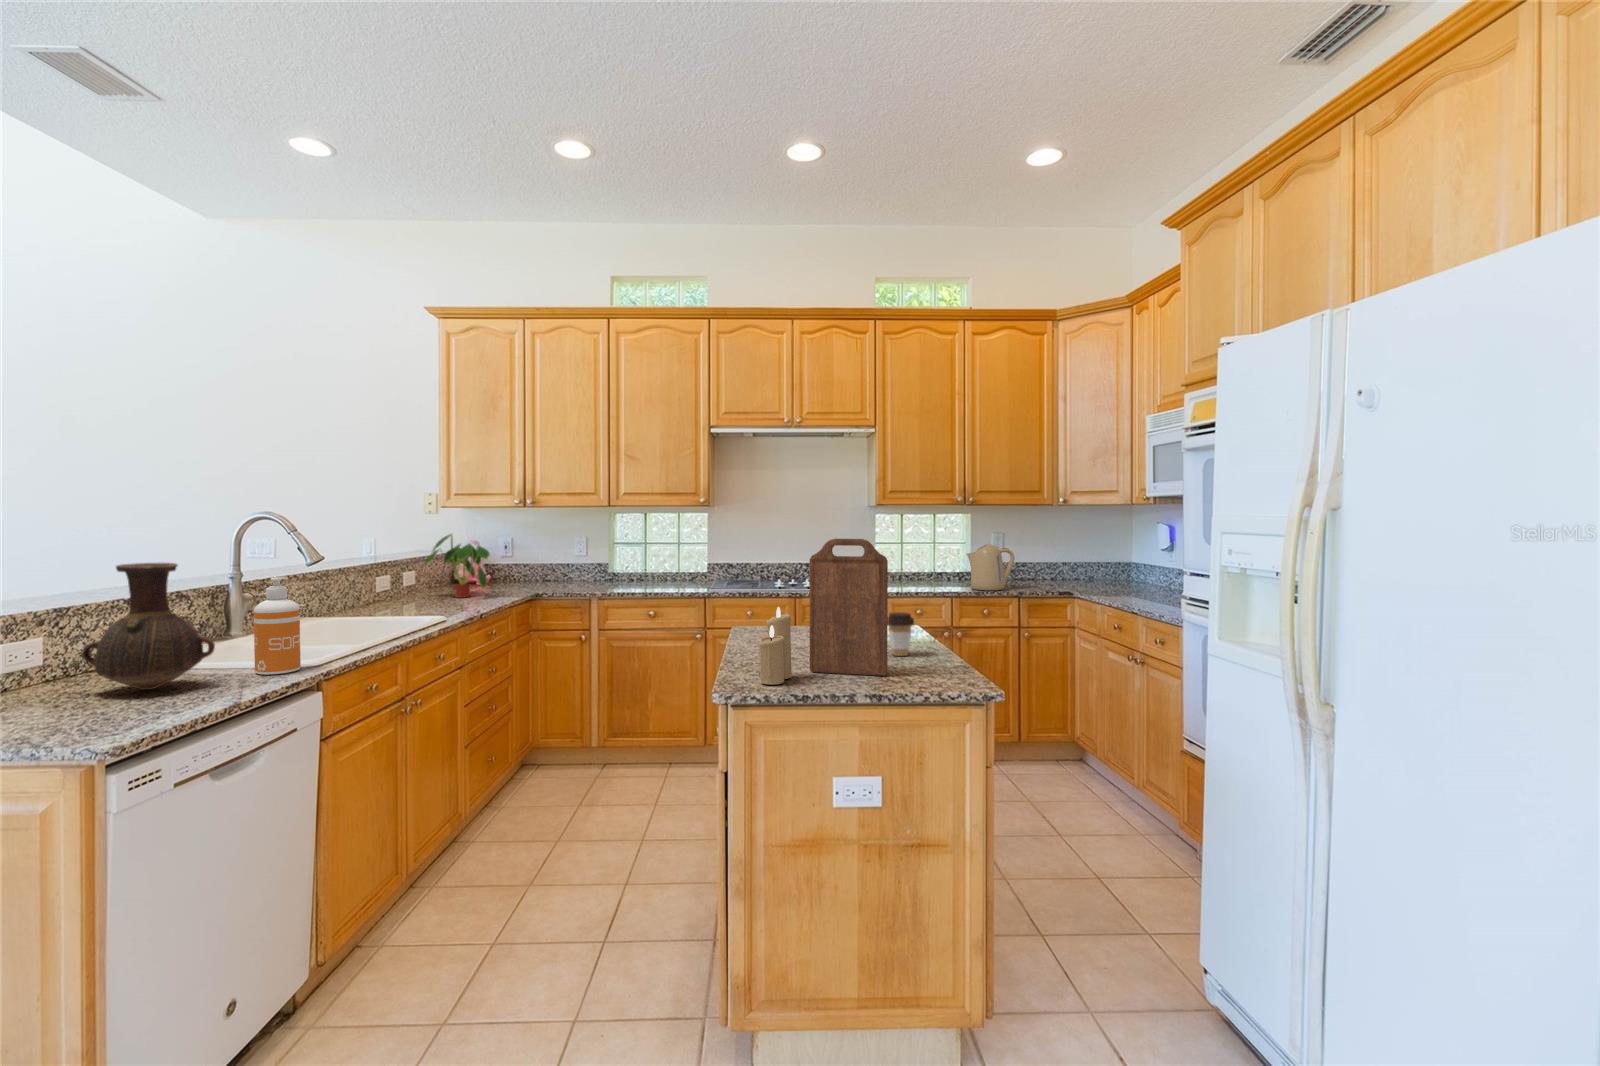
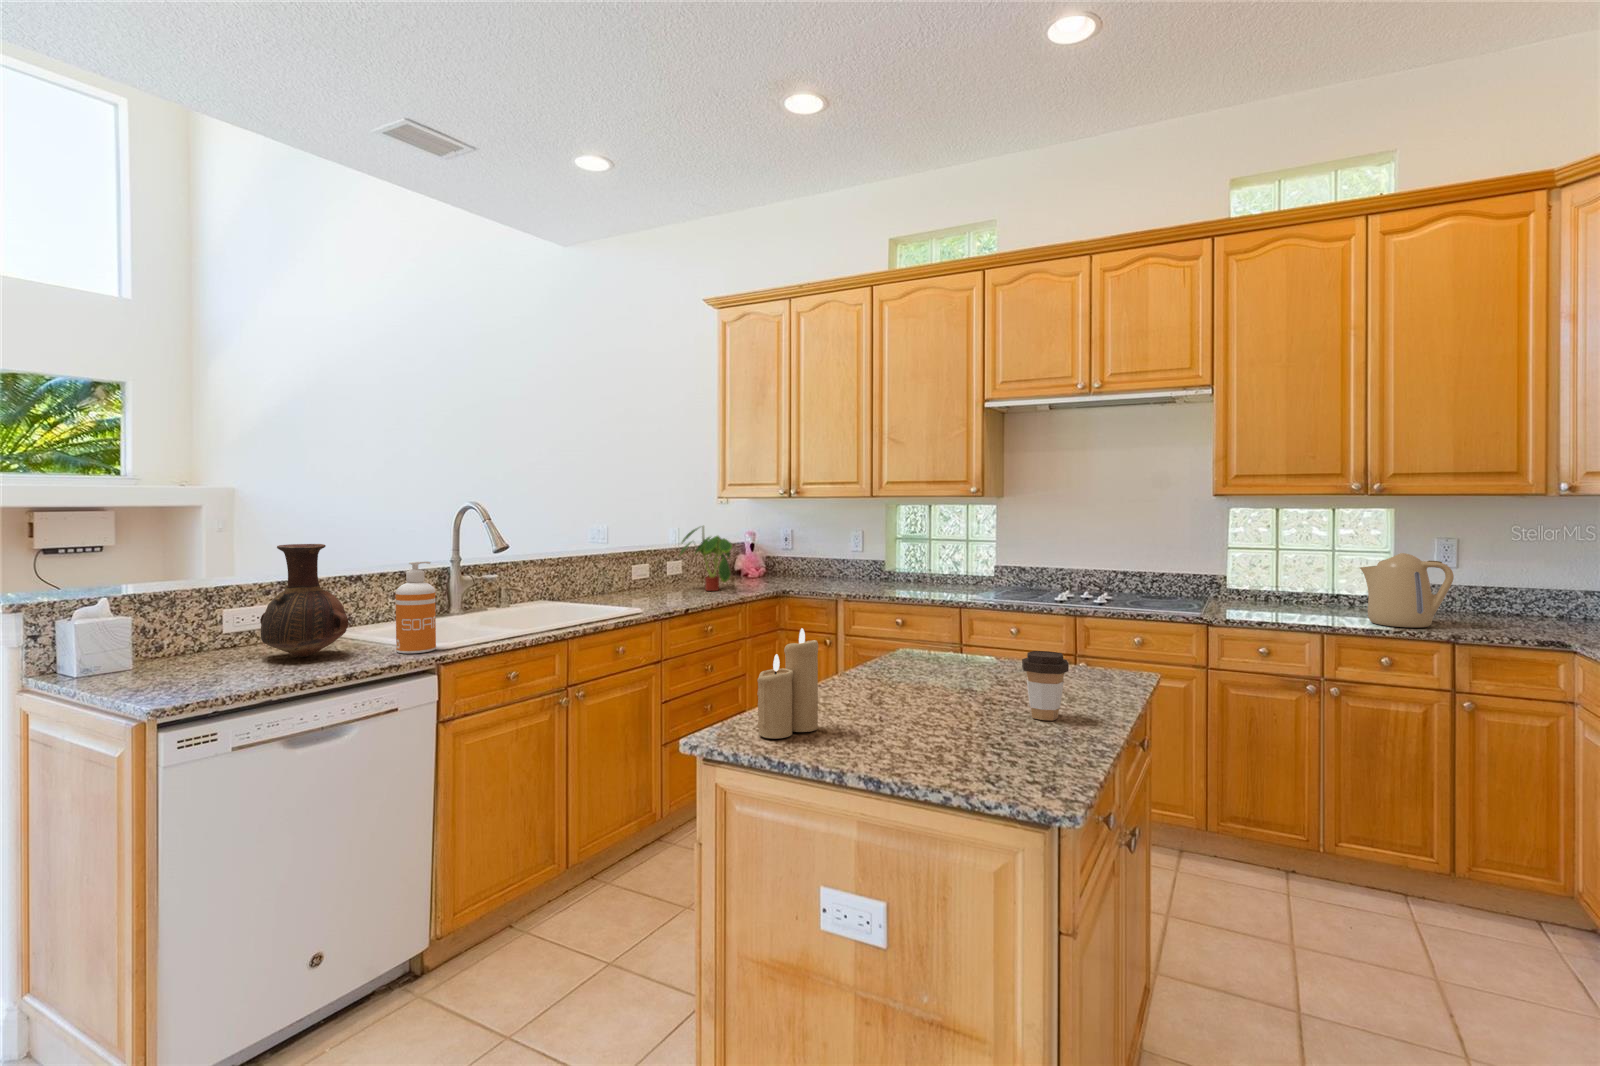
cutting board: present [810,539,888,676] -> none [858,534,956,750]

